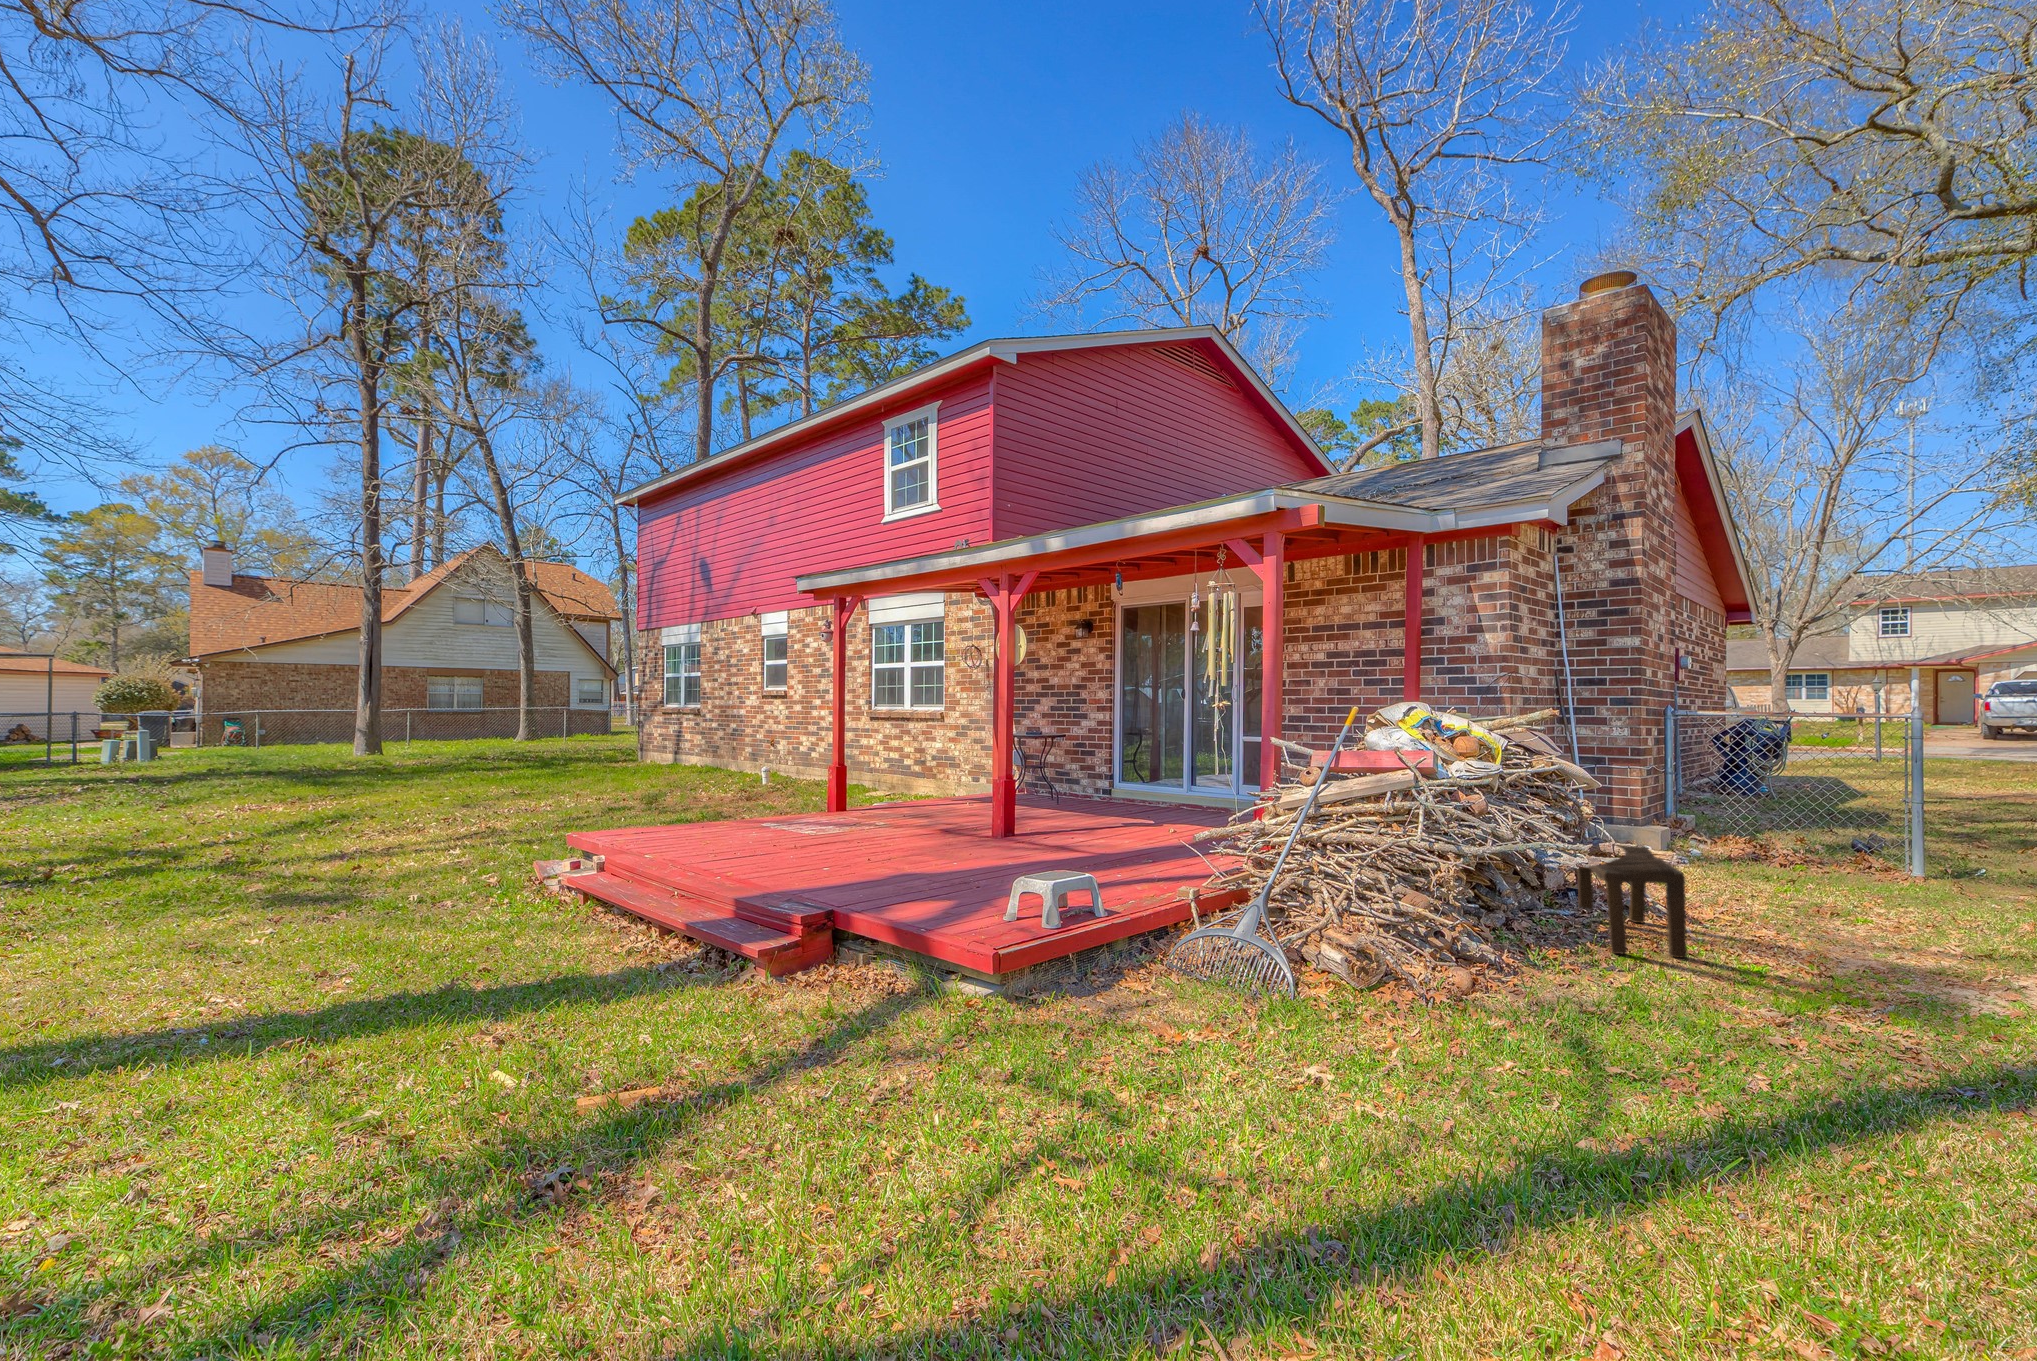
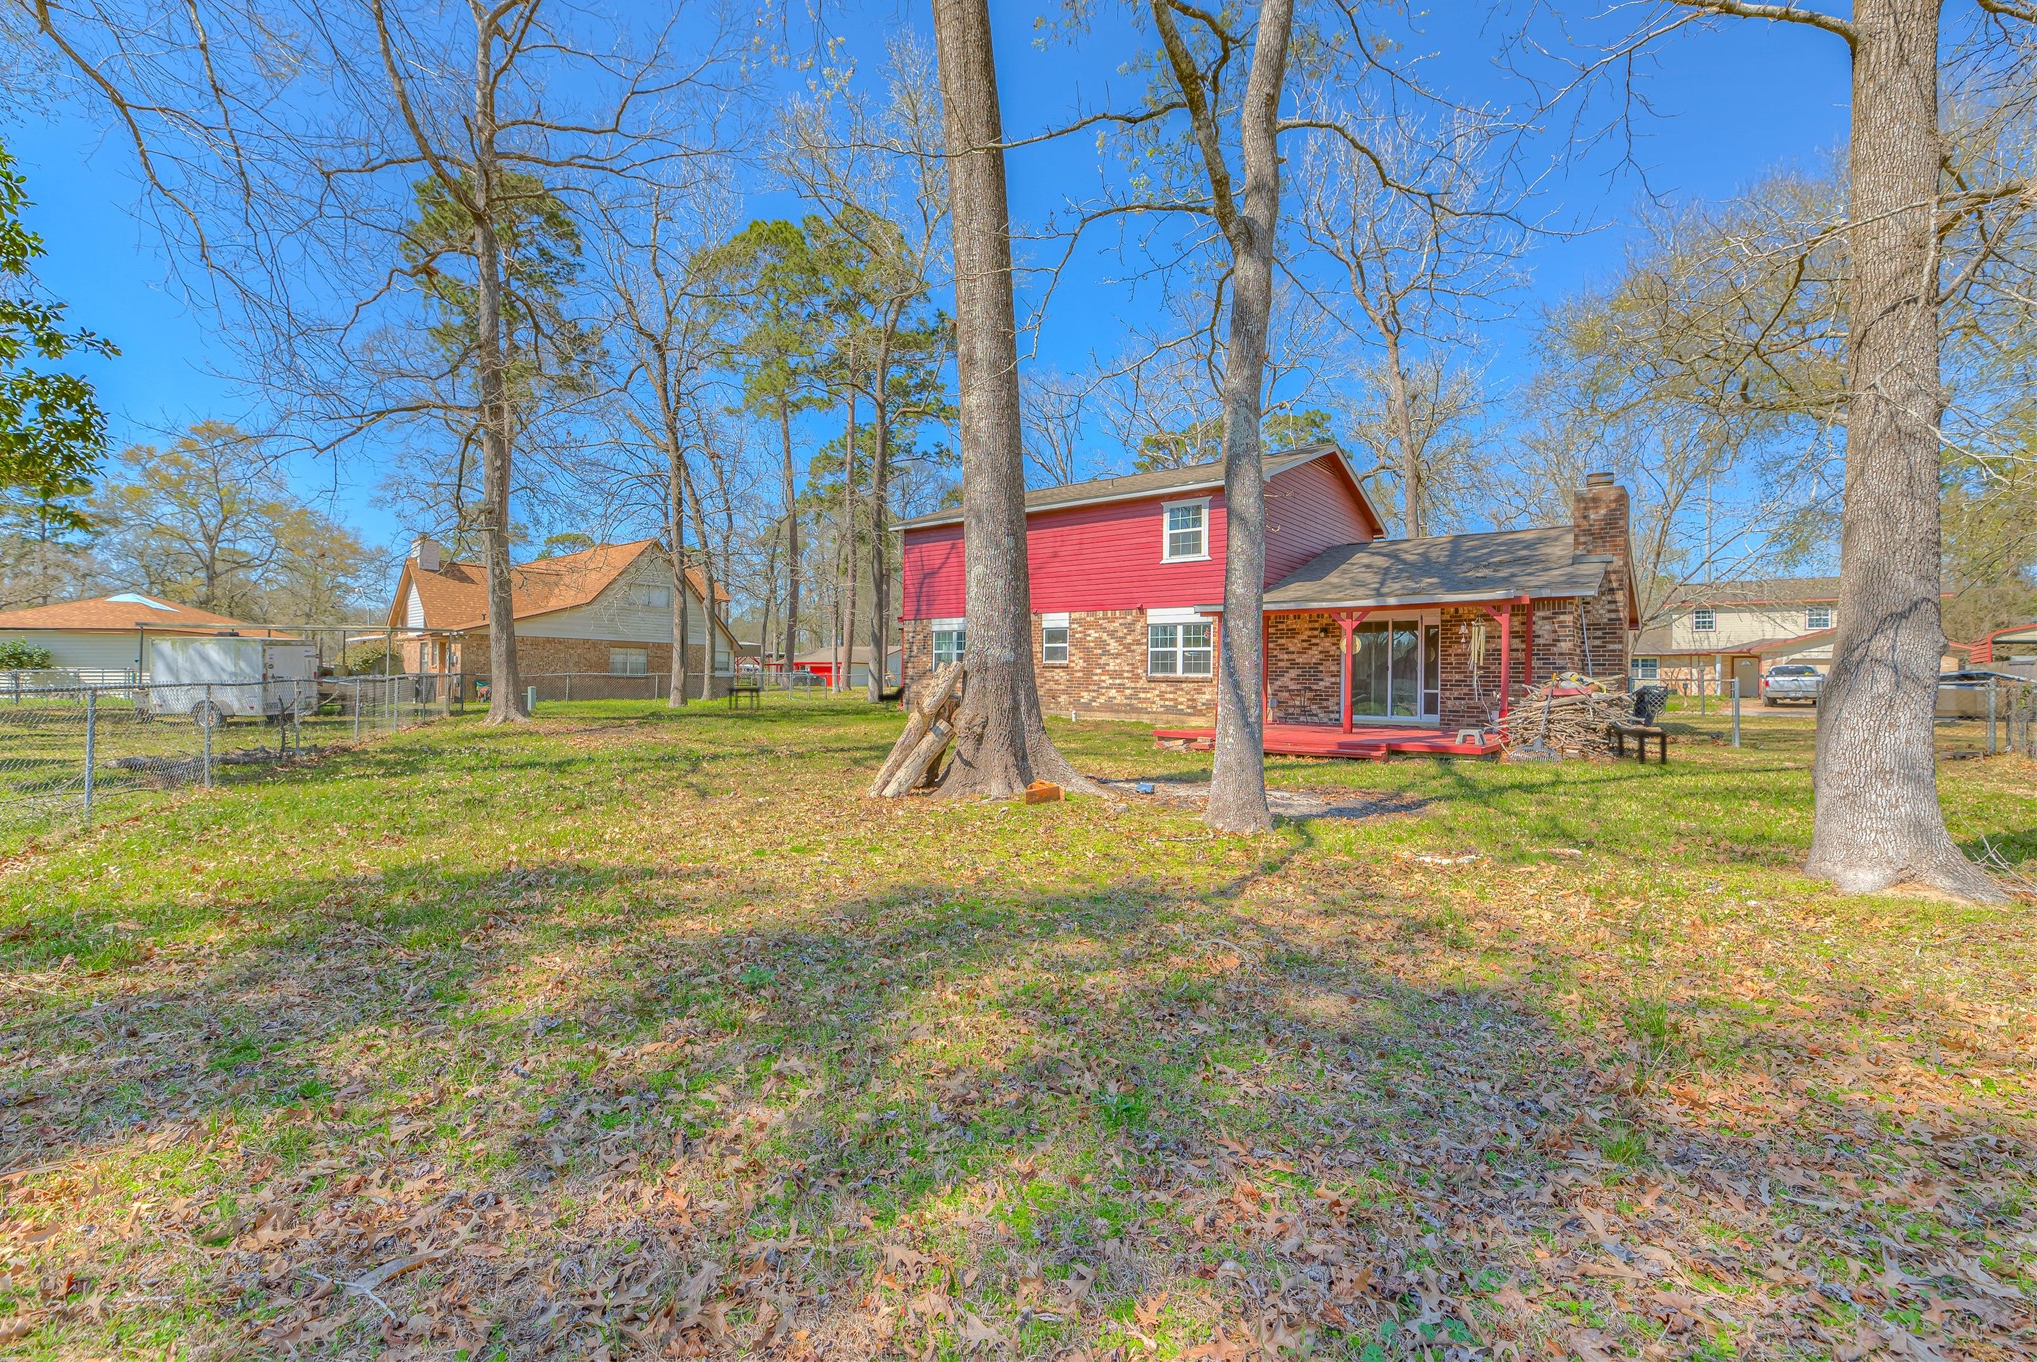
lounge chair: none [590,723,638,757] -> present [878,687,905,708]
round table: none [380,726,441,759] -> present [727,687,760,709]

